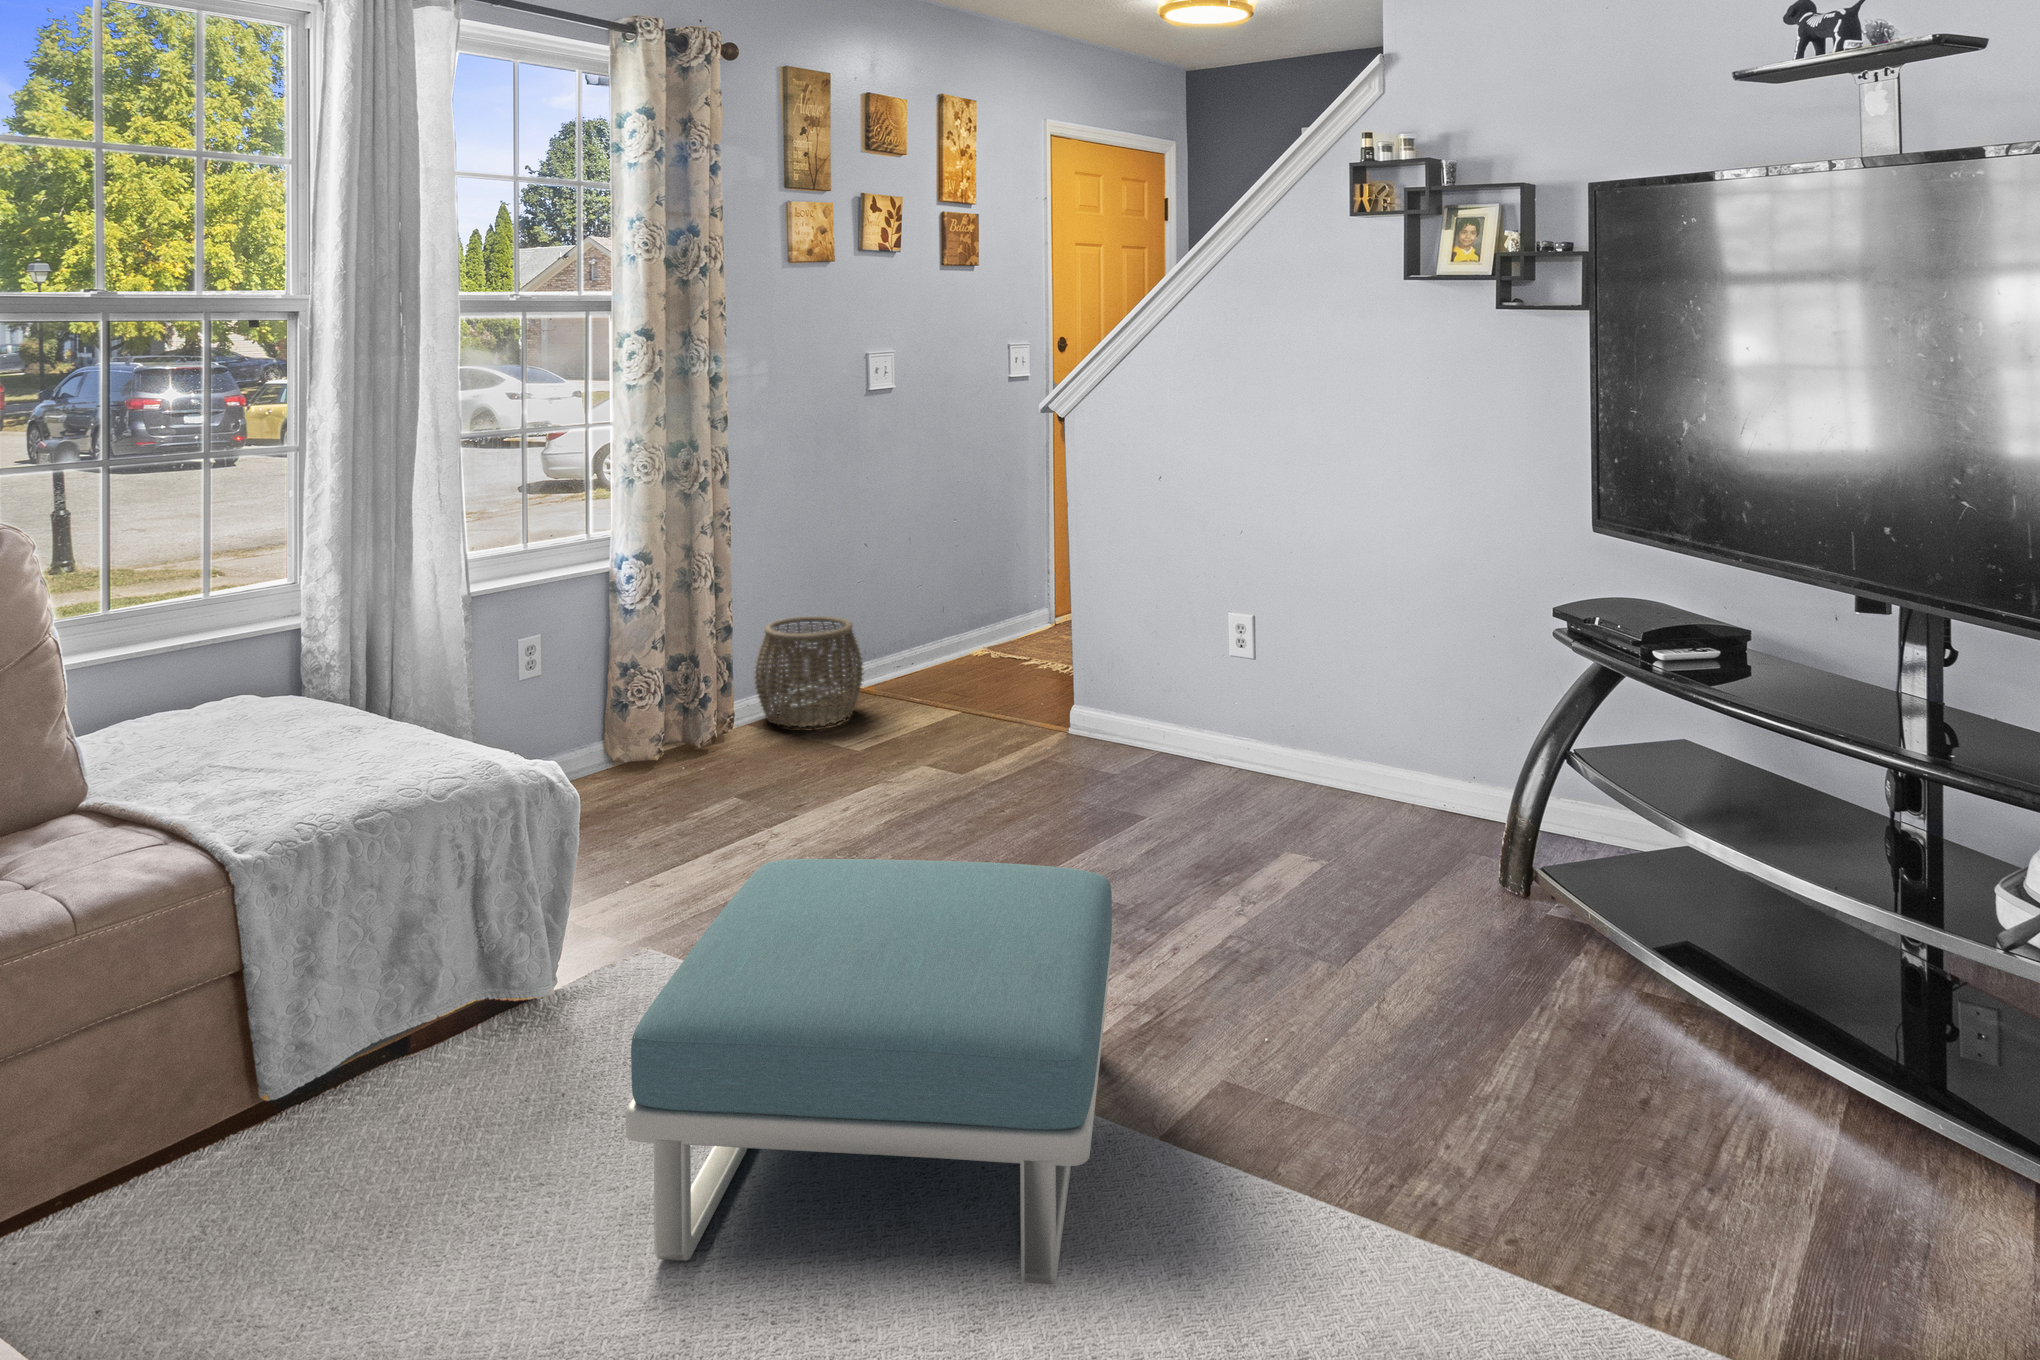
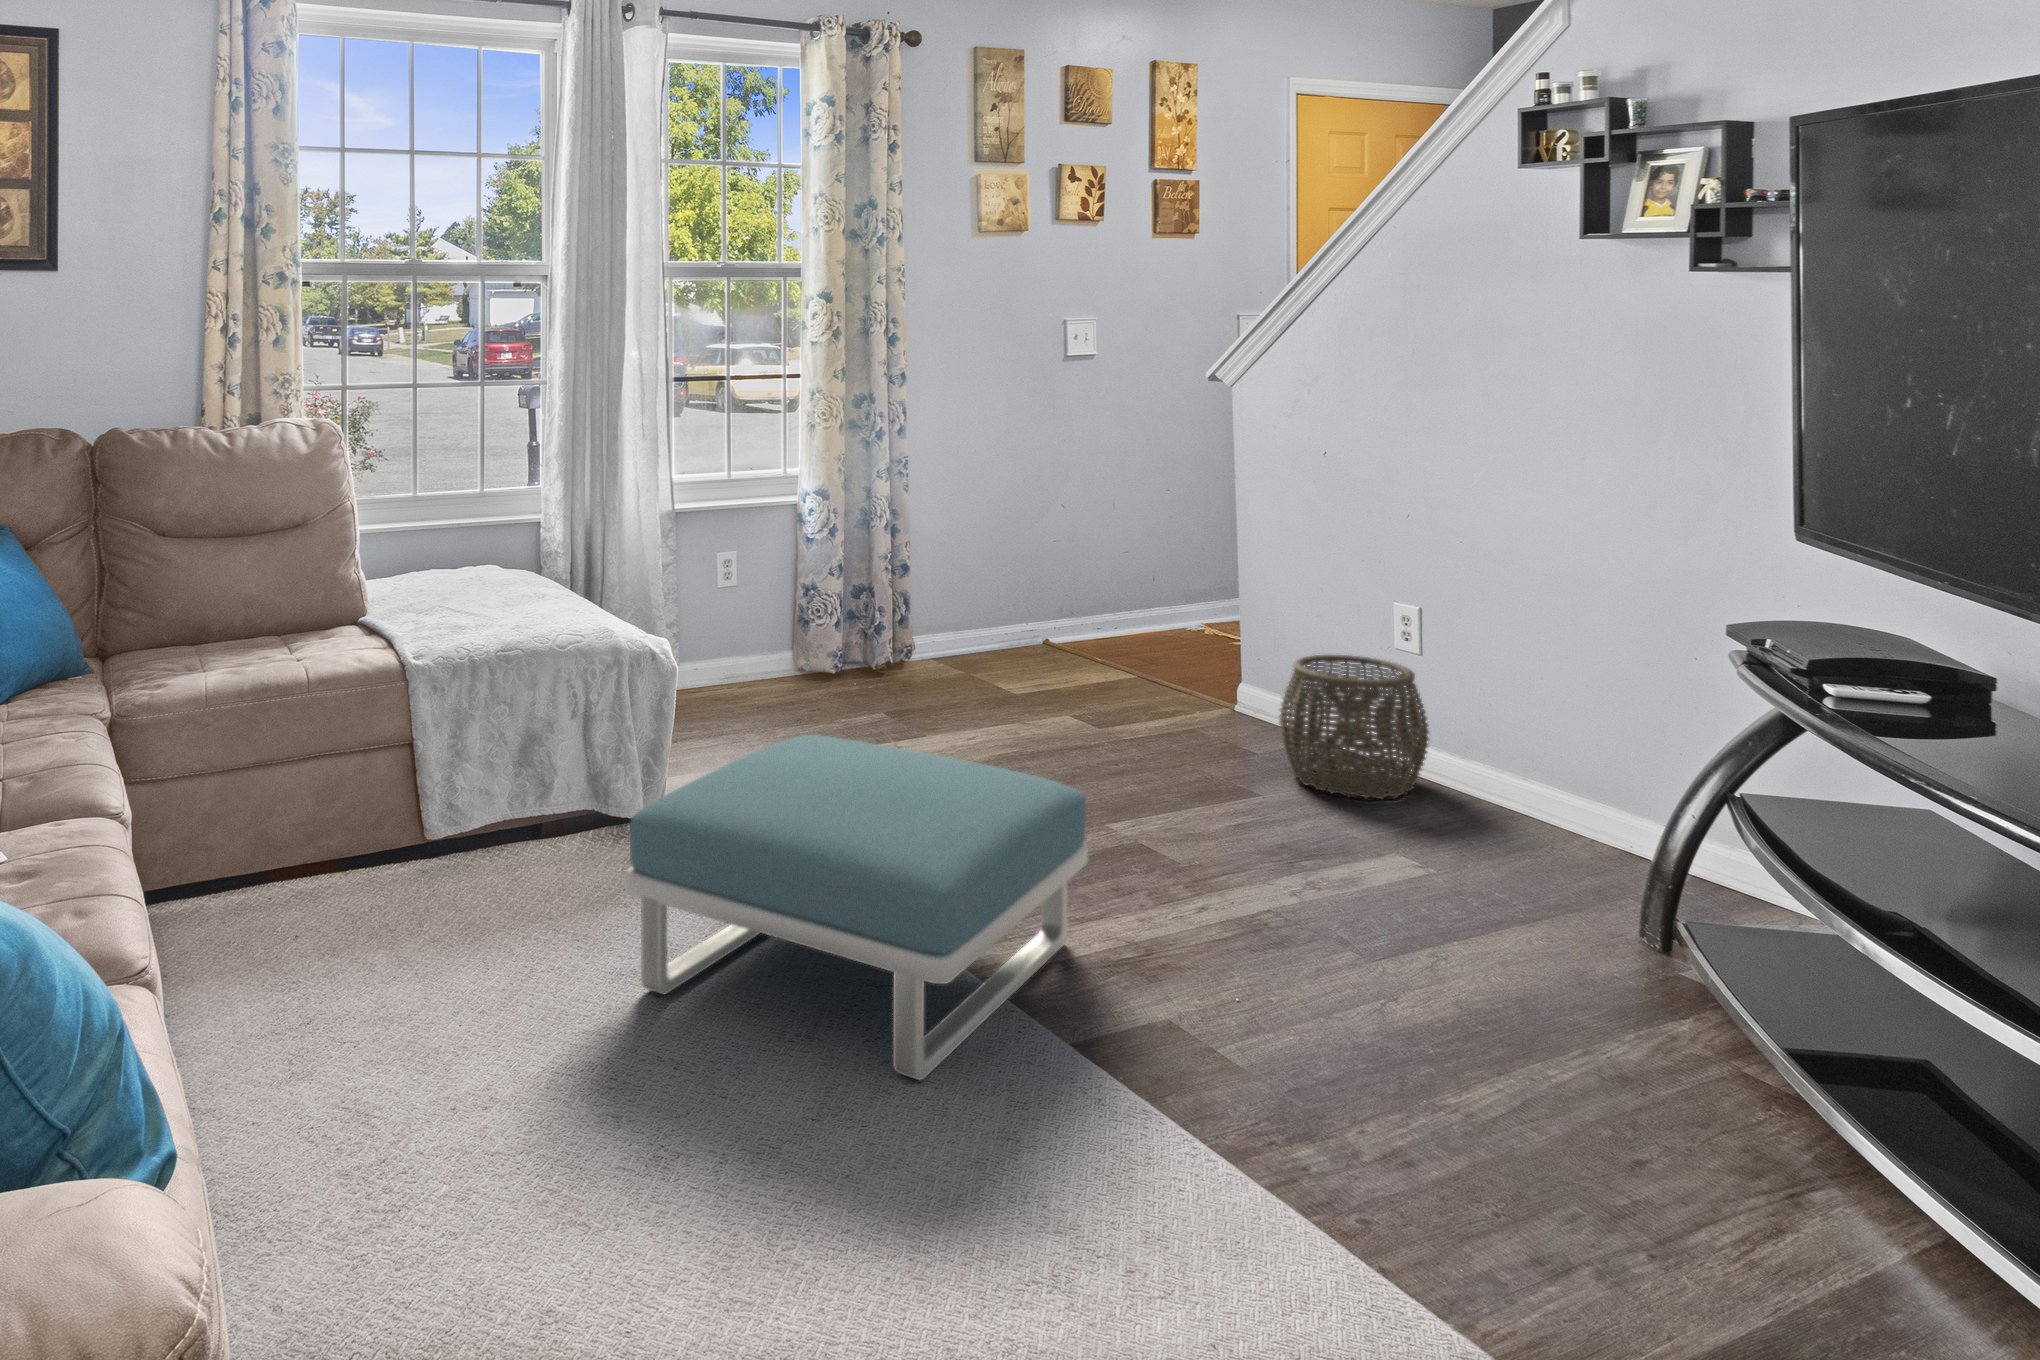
woven basket: present [754,616,863,727] -> present [1279,655,1429,799]

